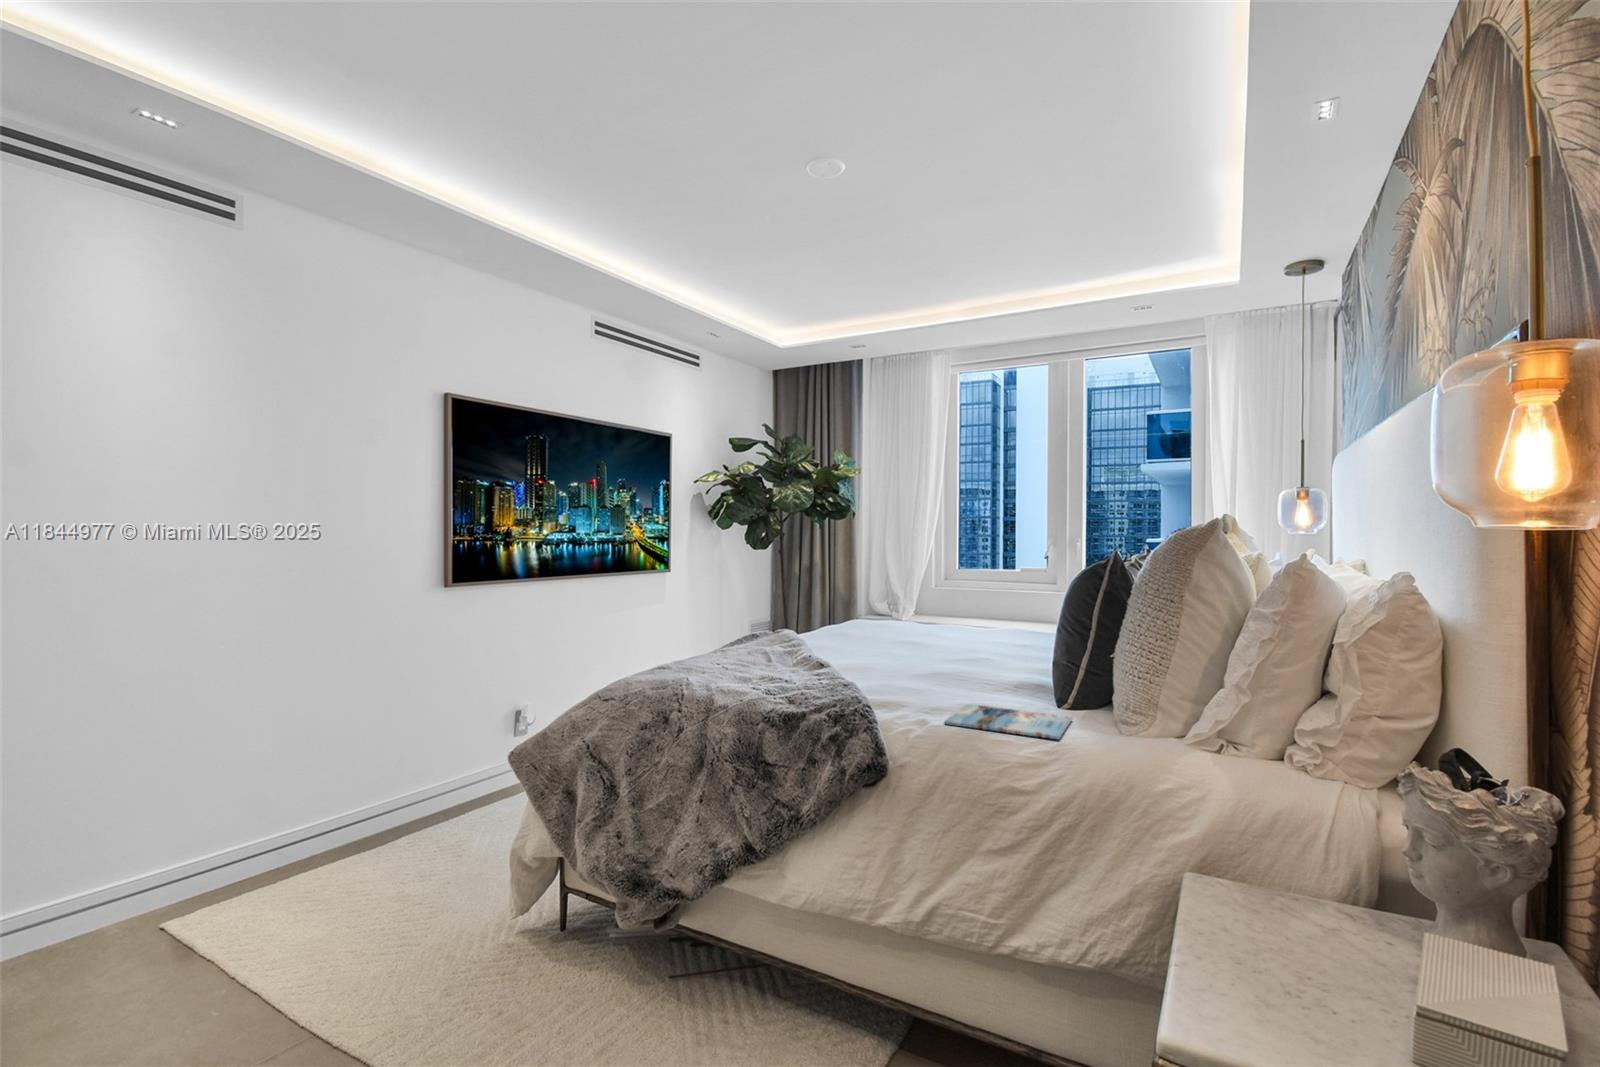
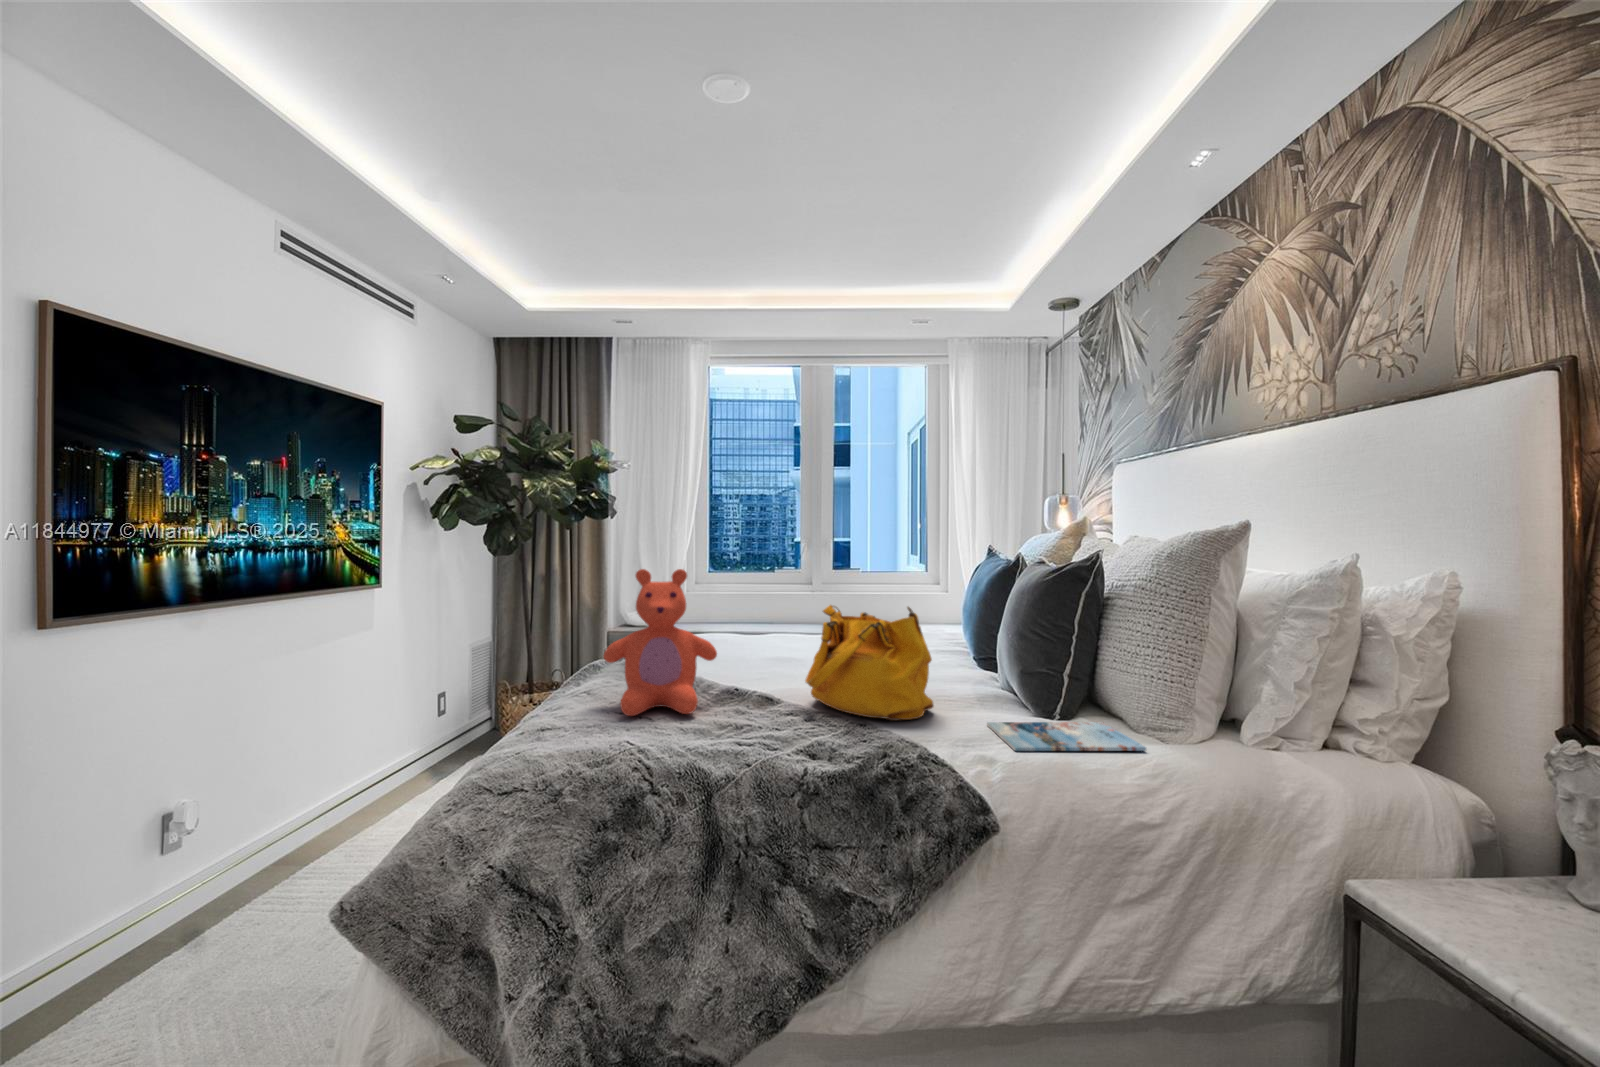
teddy bear: none [712,564,795,673] -> present [603,569,717,716]
handbag: none [840,598,947,695] -> present [805,605,934,721]

